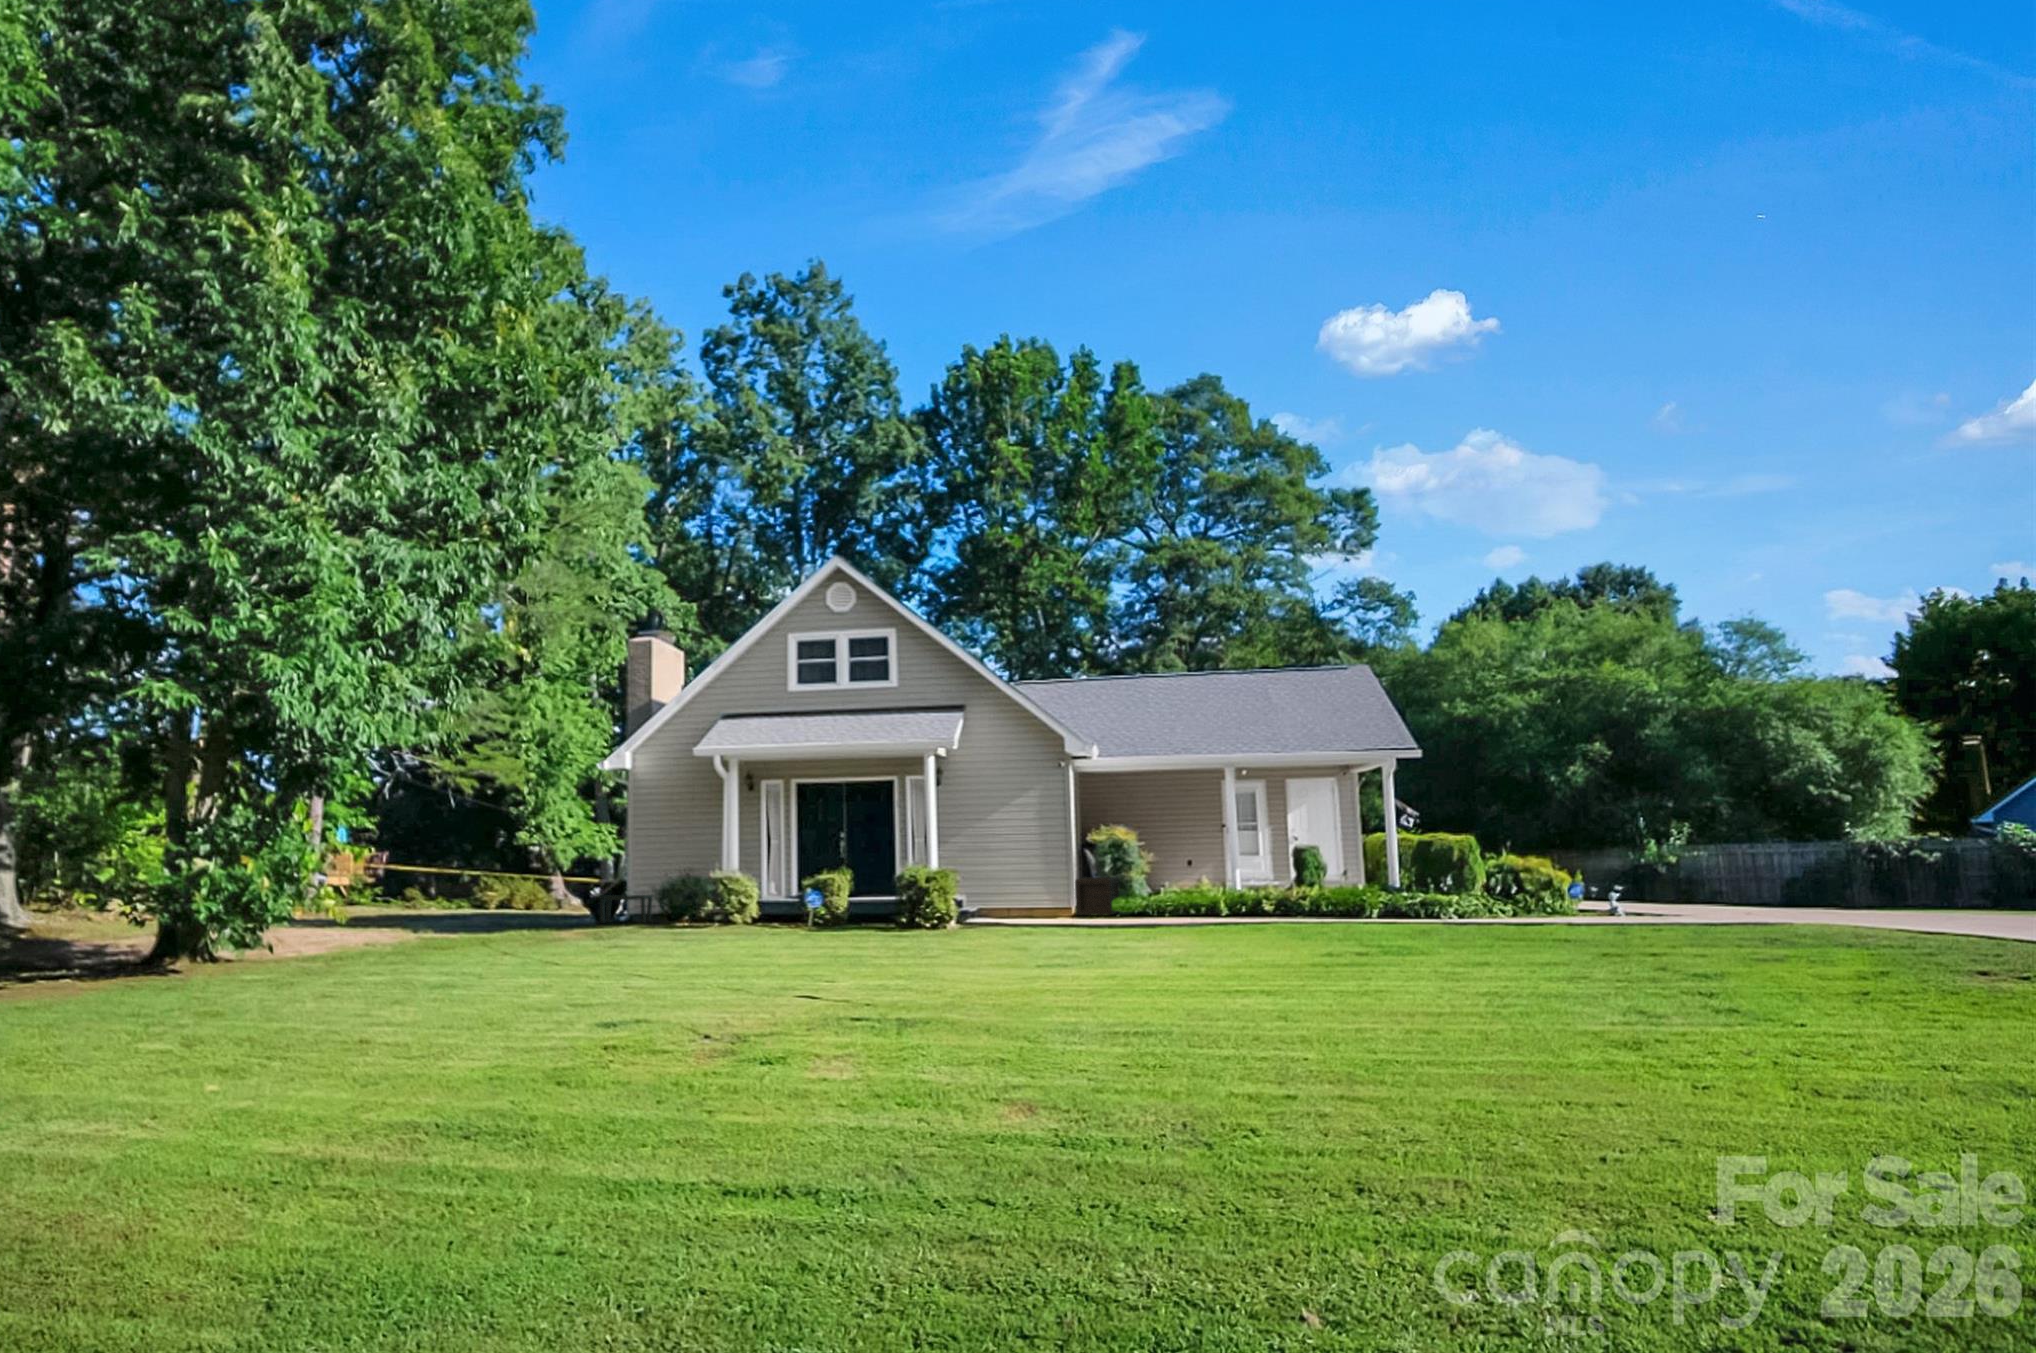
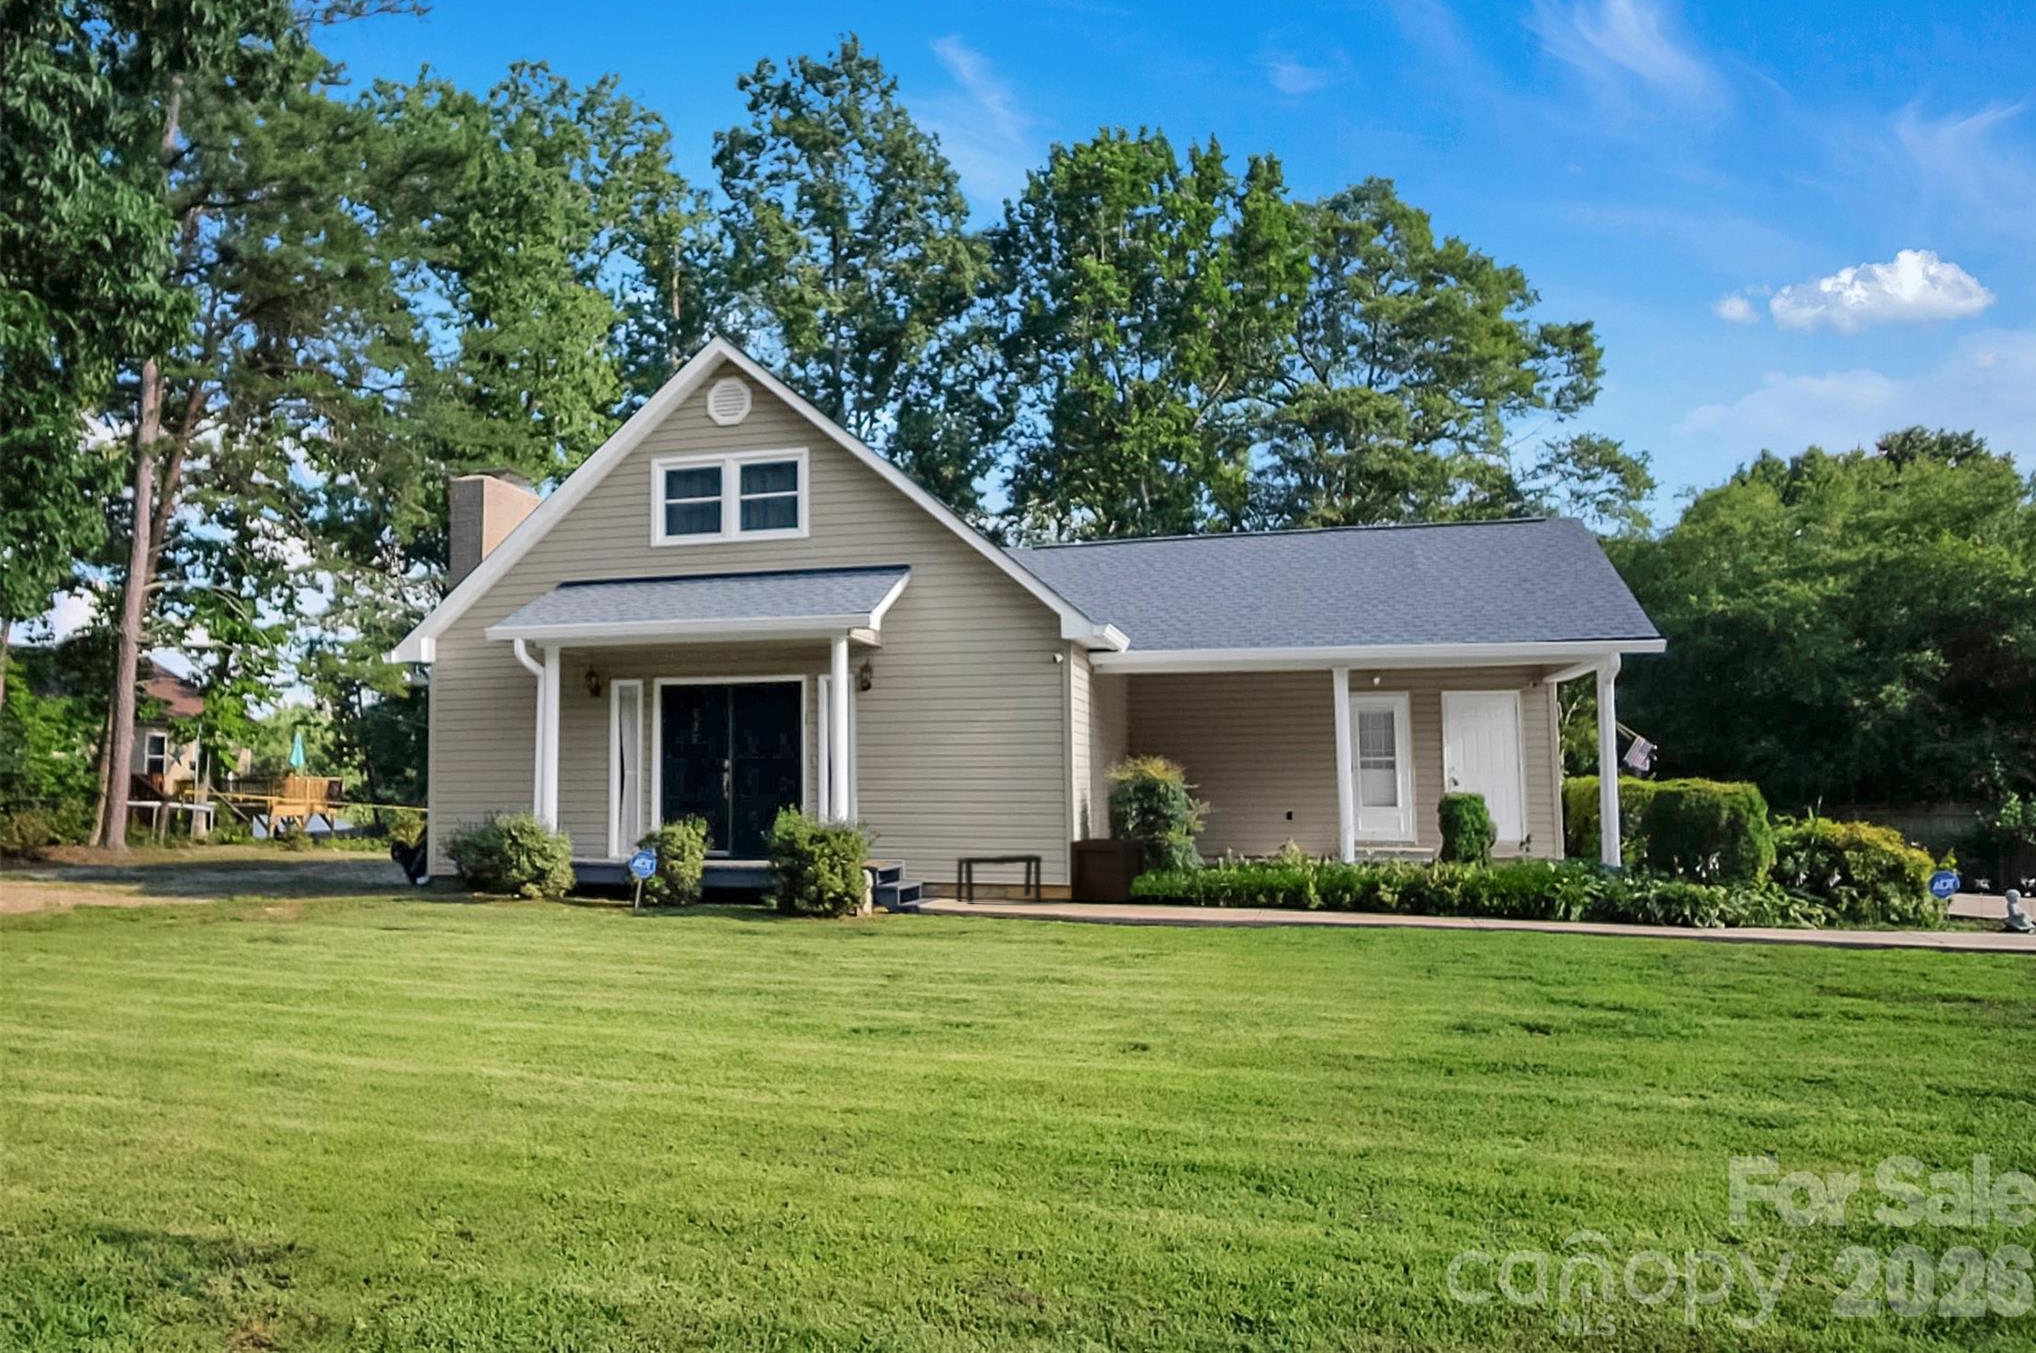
bench: present [600,895,653,923] -> present [956,854,1042,904]

